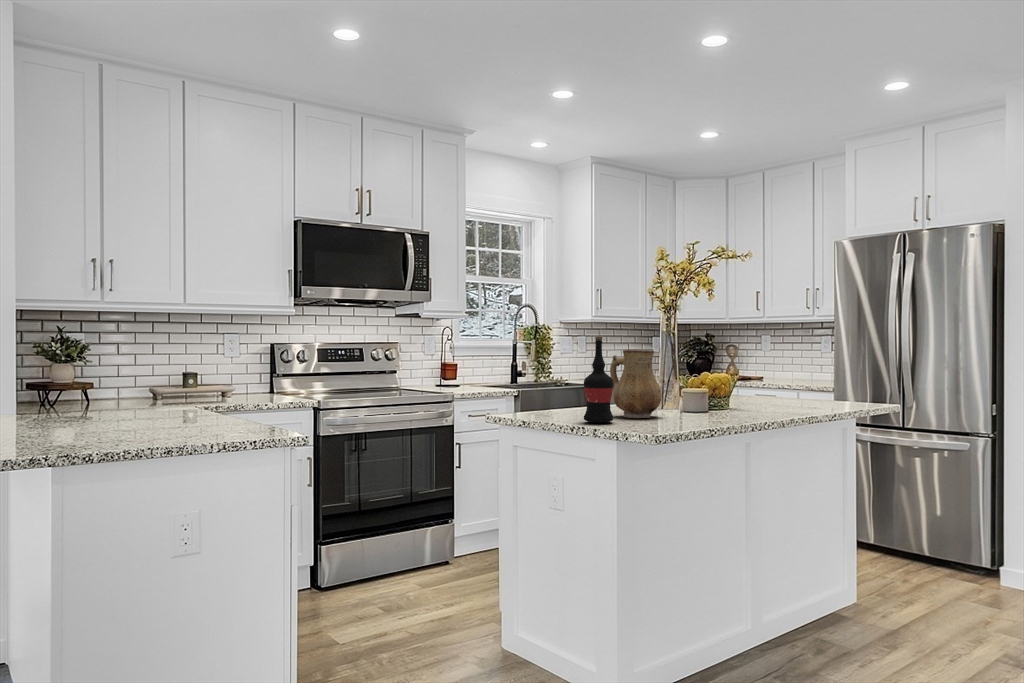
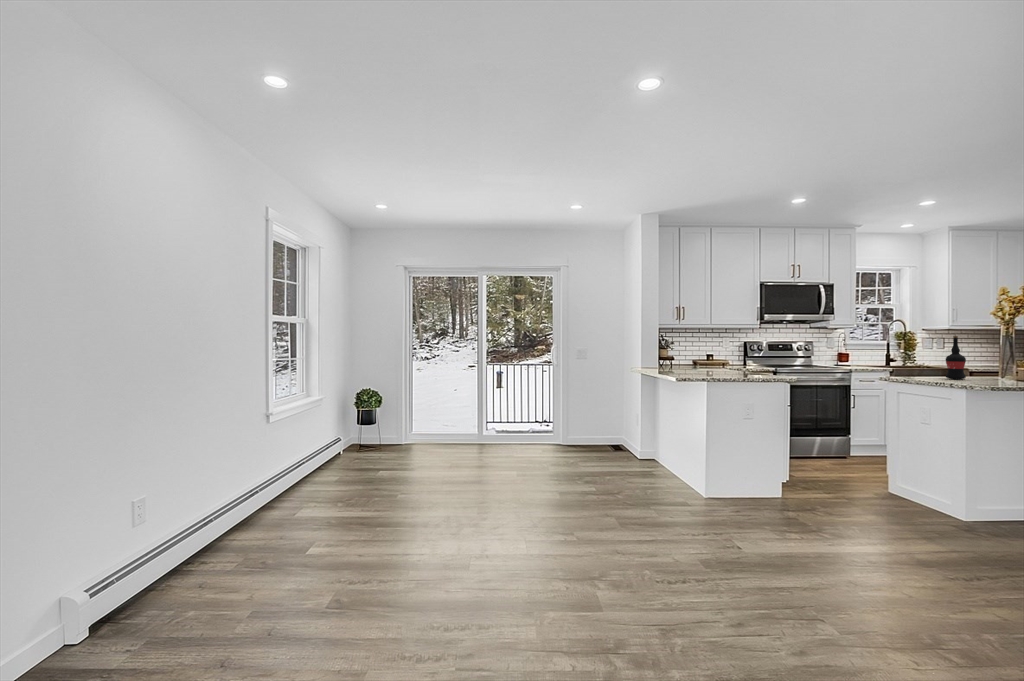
ceramic pitcher: present [610,350,662,418] -> none [963,343,1001,379]

